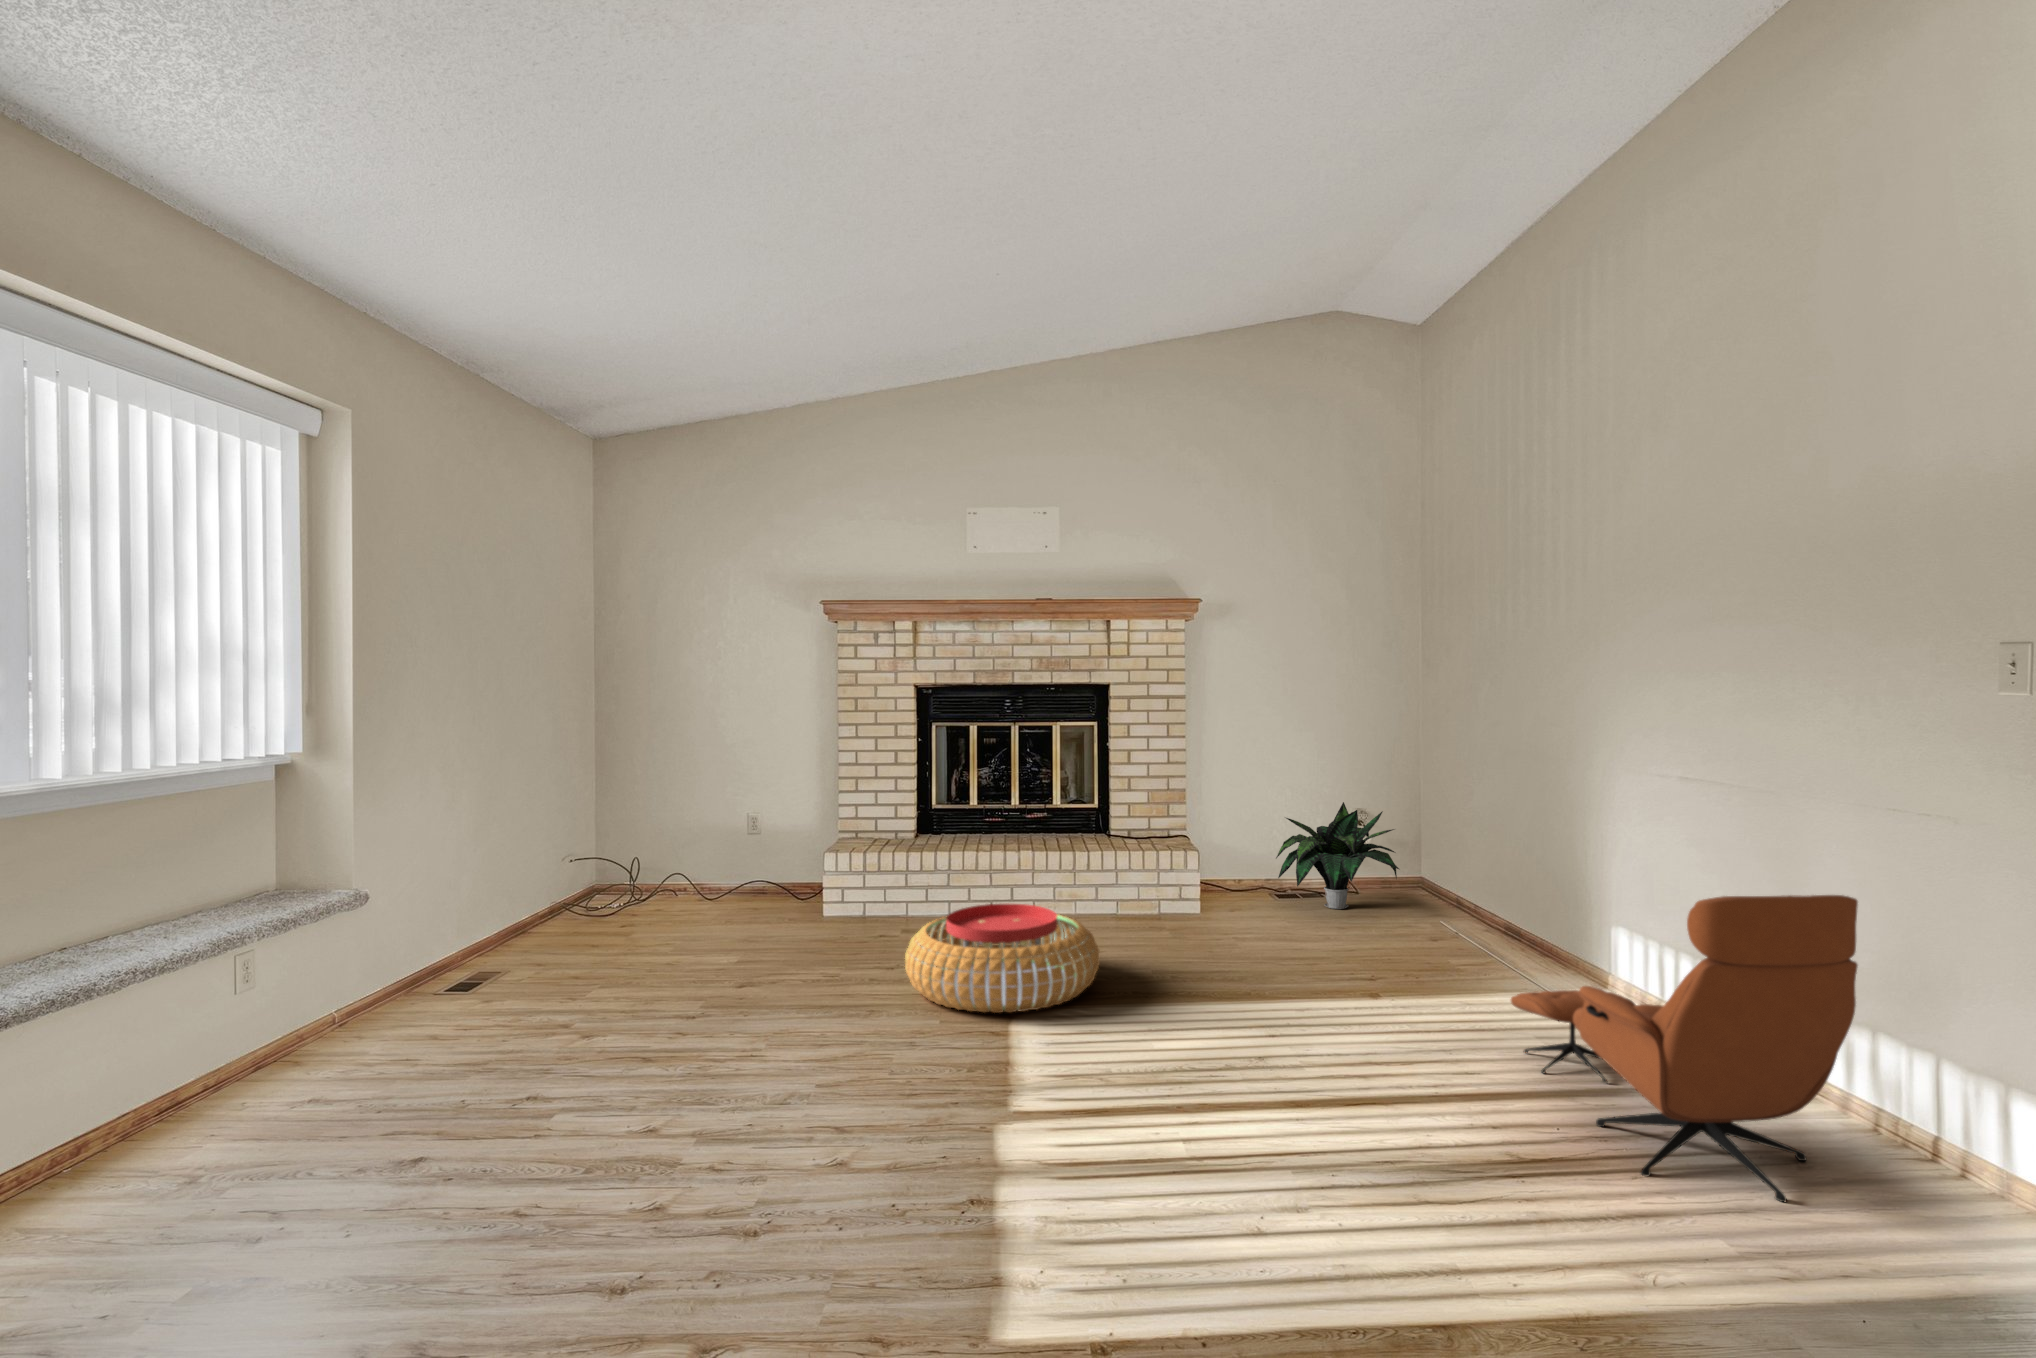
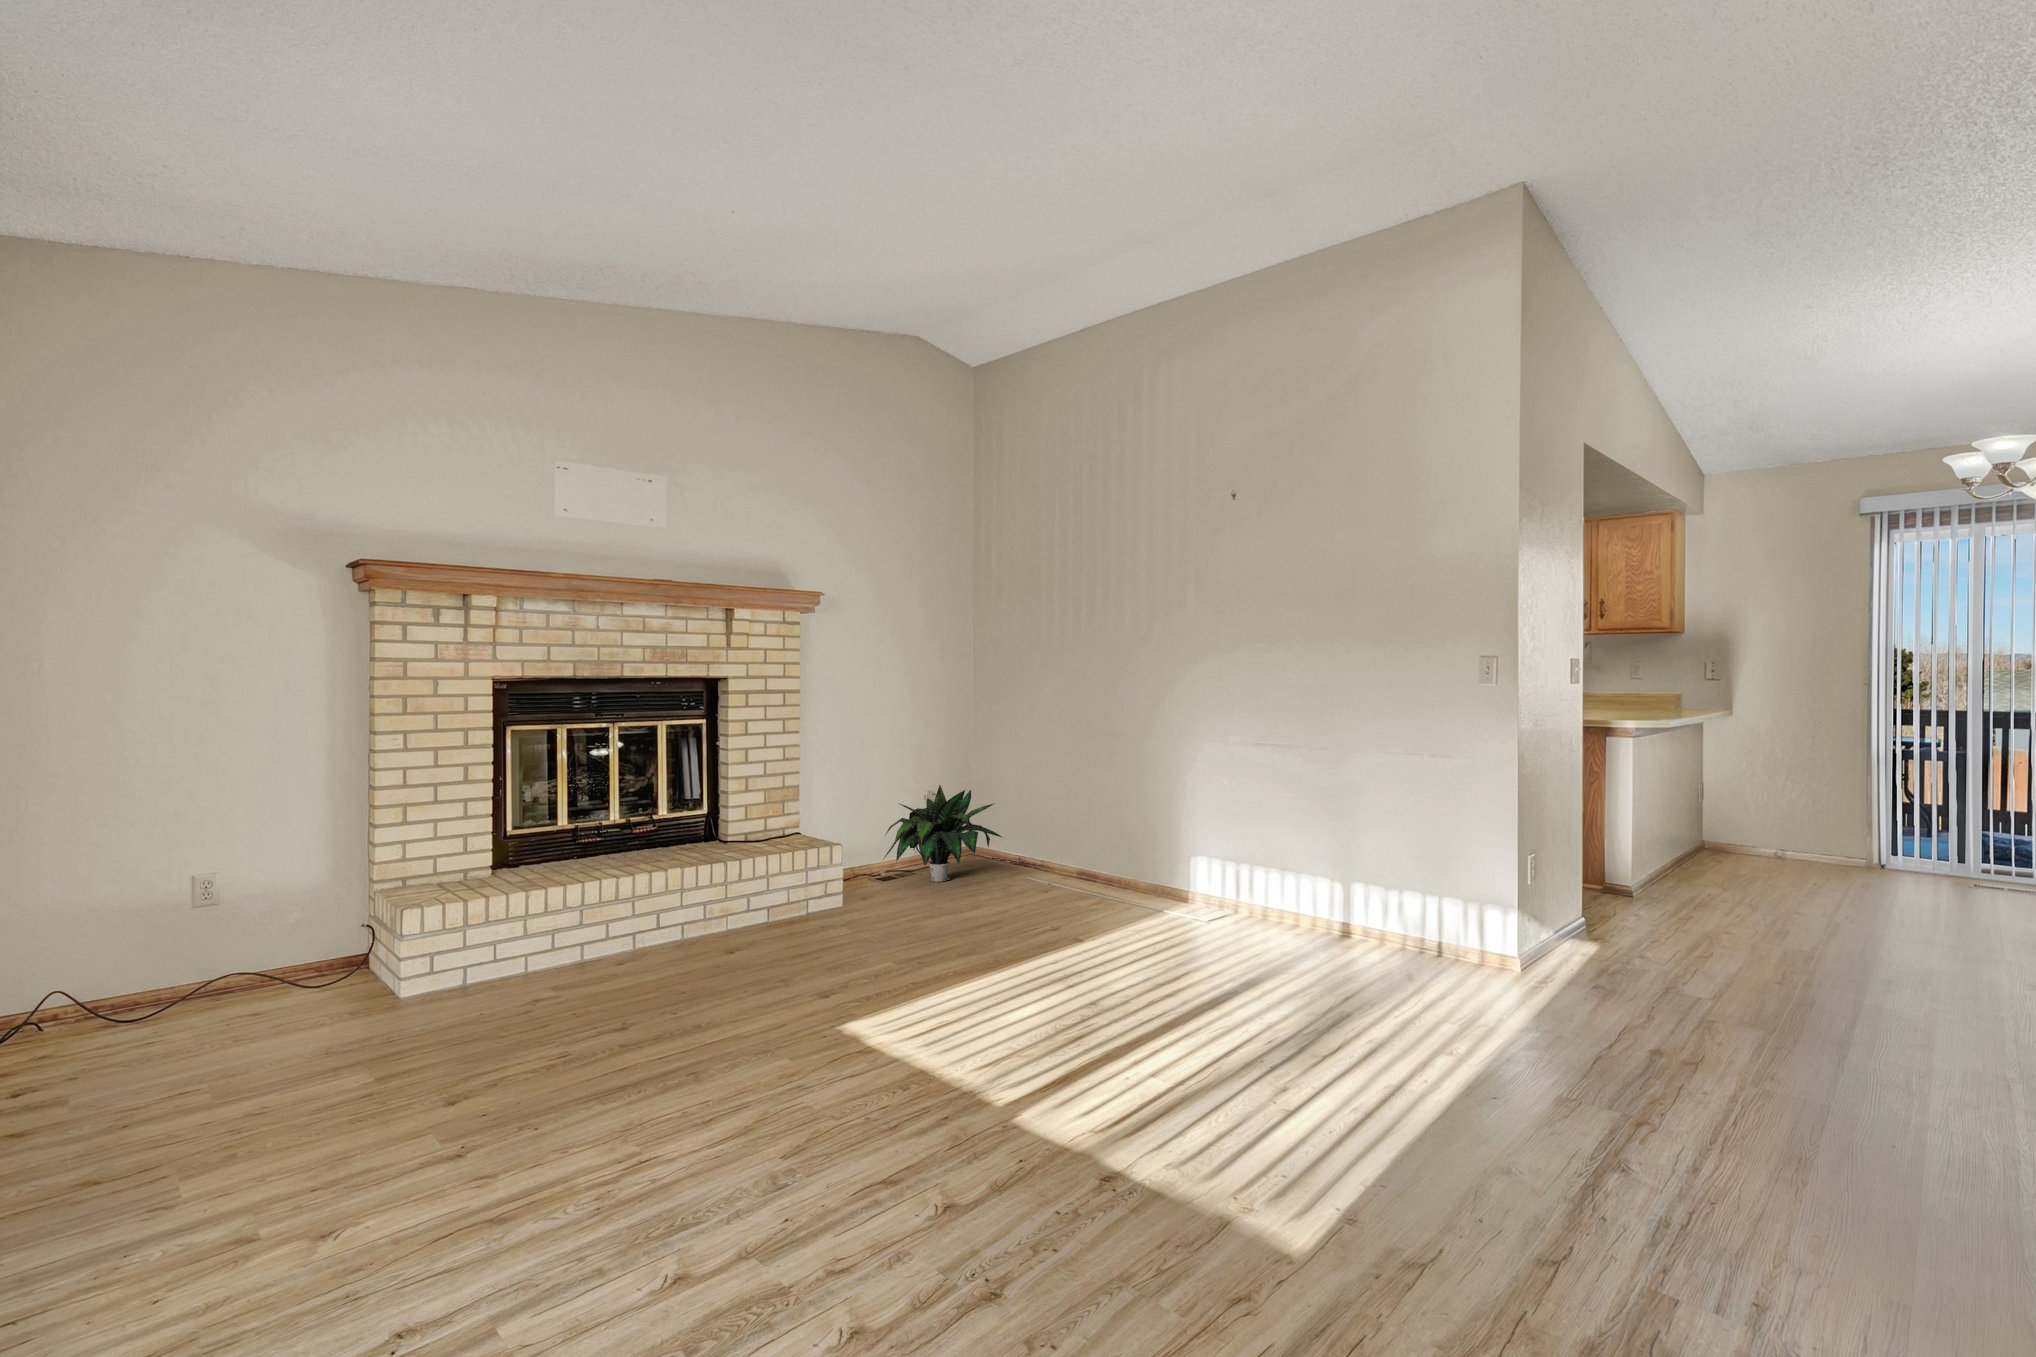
lounge chair: present [1511,895,1858,1202] -> none [1239,803,1521,1014]
pouf: present [905,904,1099,1013] -> none [678,922,909,1058]

